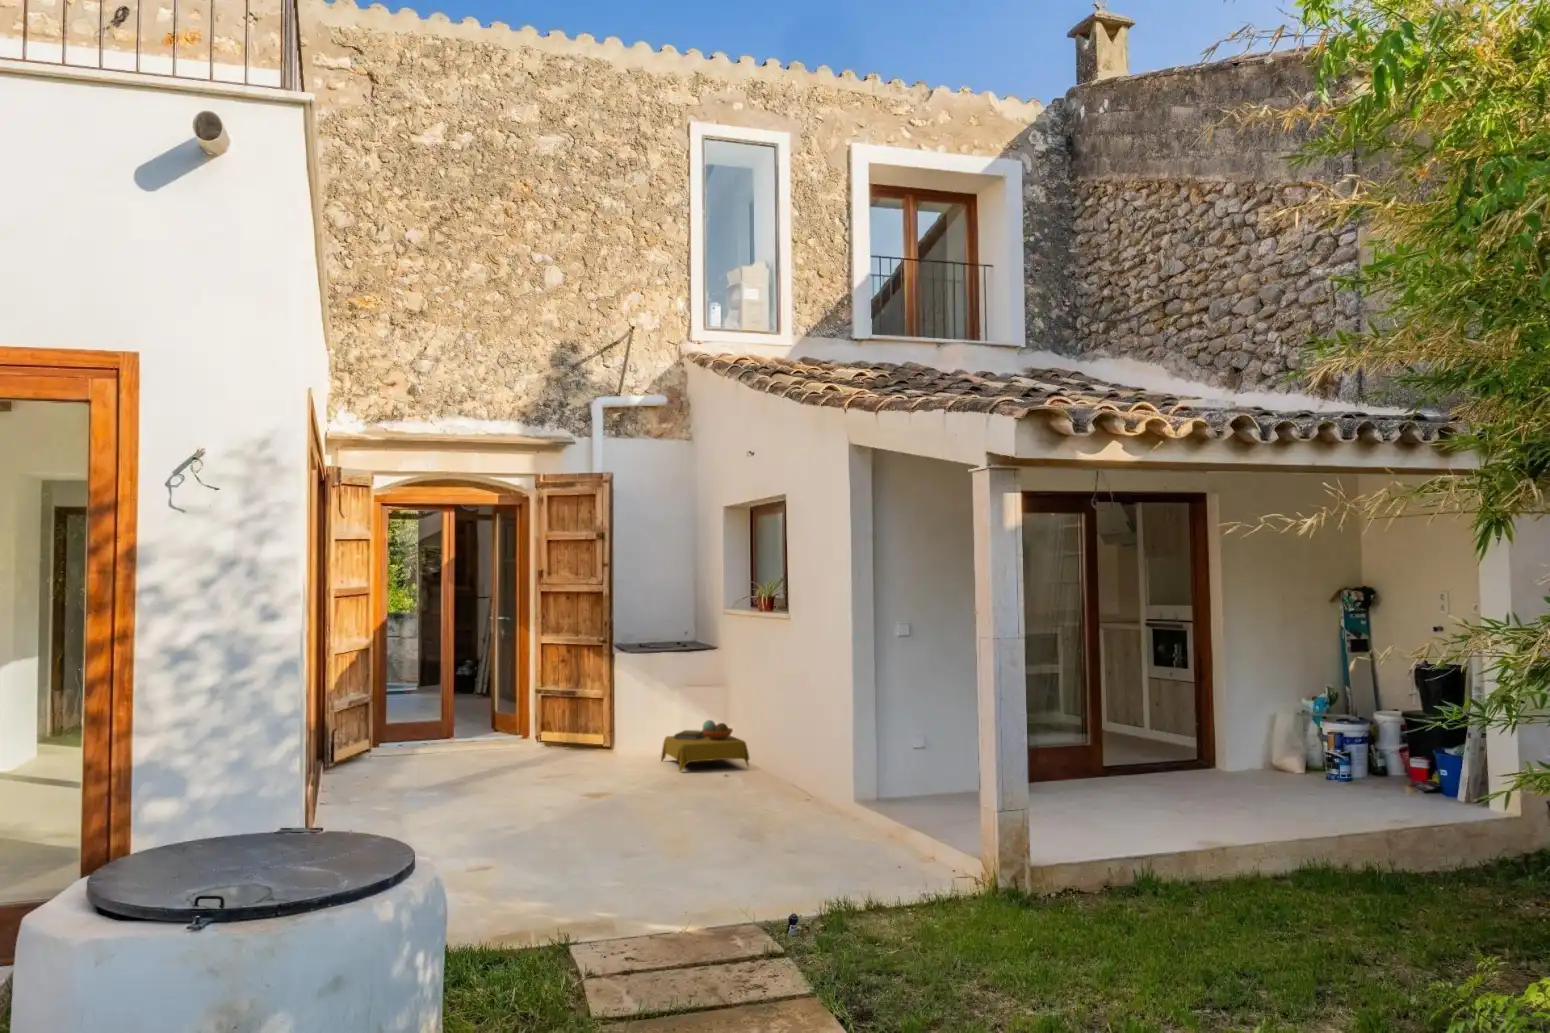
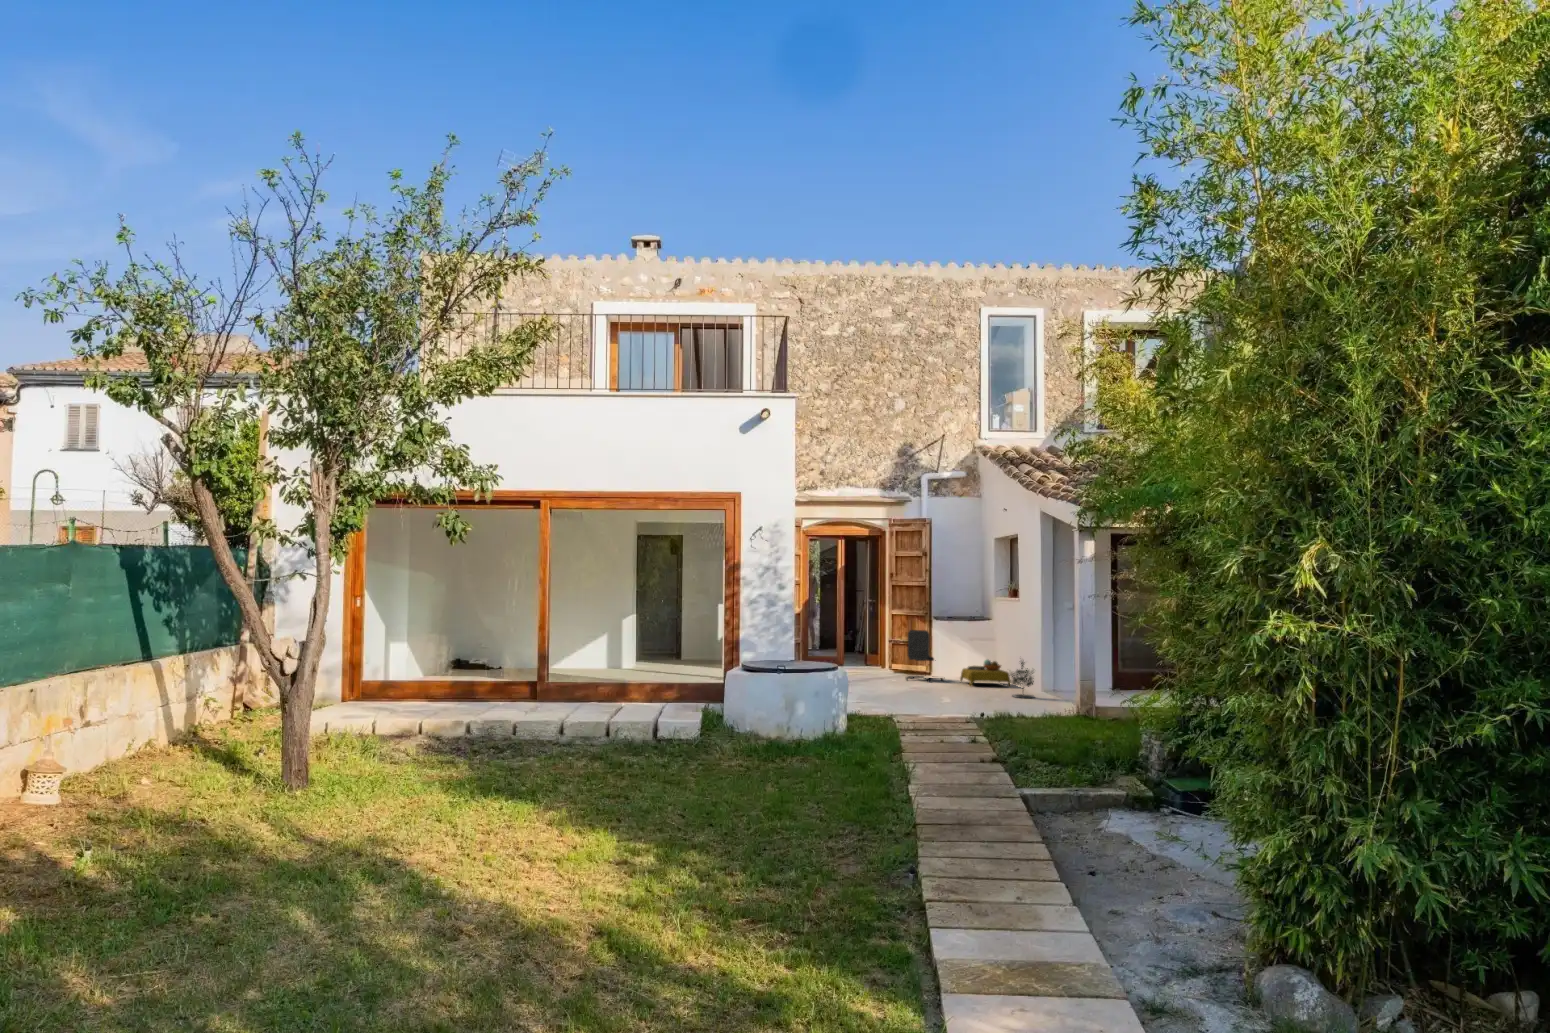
chair: none [565,672,634,765] -> present [906,630,943,681]
potted tree: none [749,720,801,798] -> present [1010,661,1034,698]

